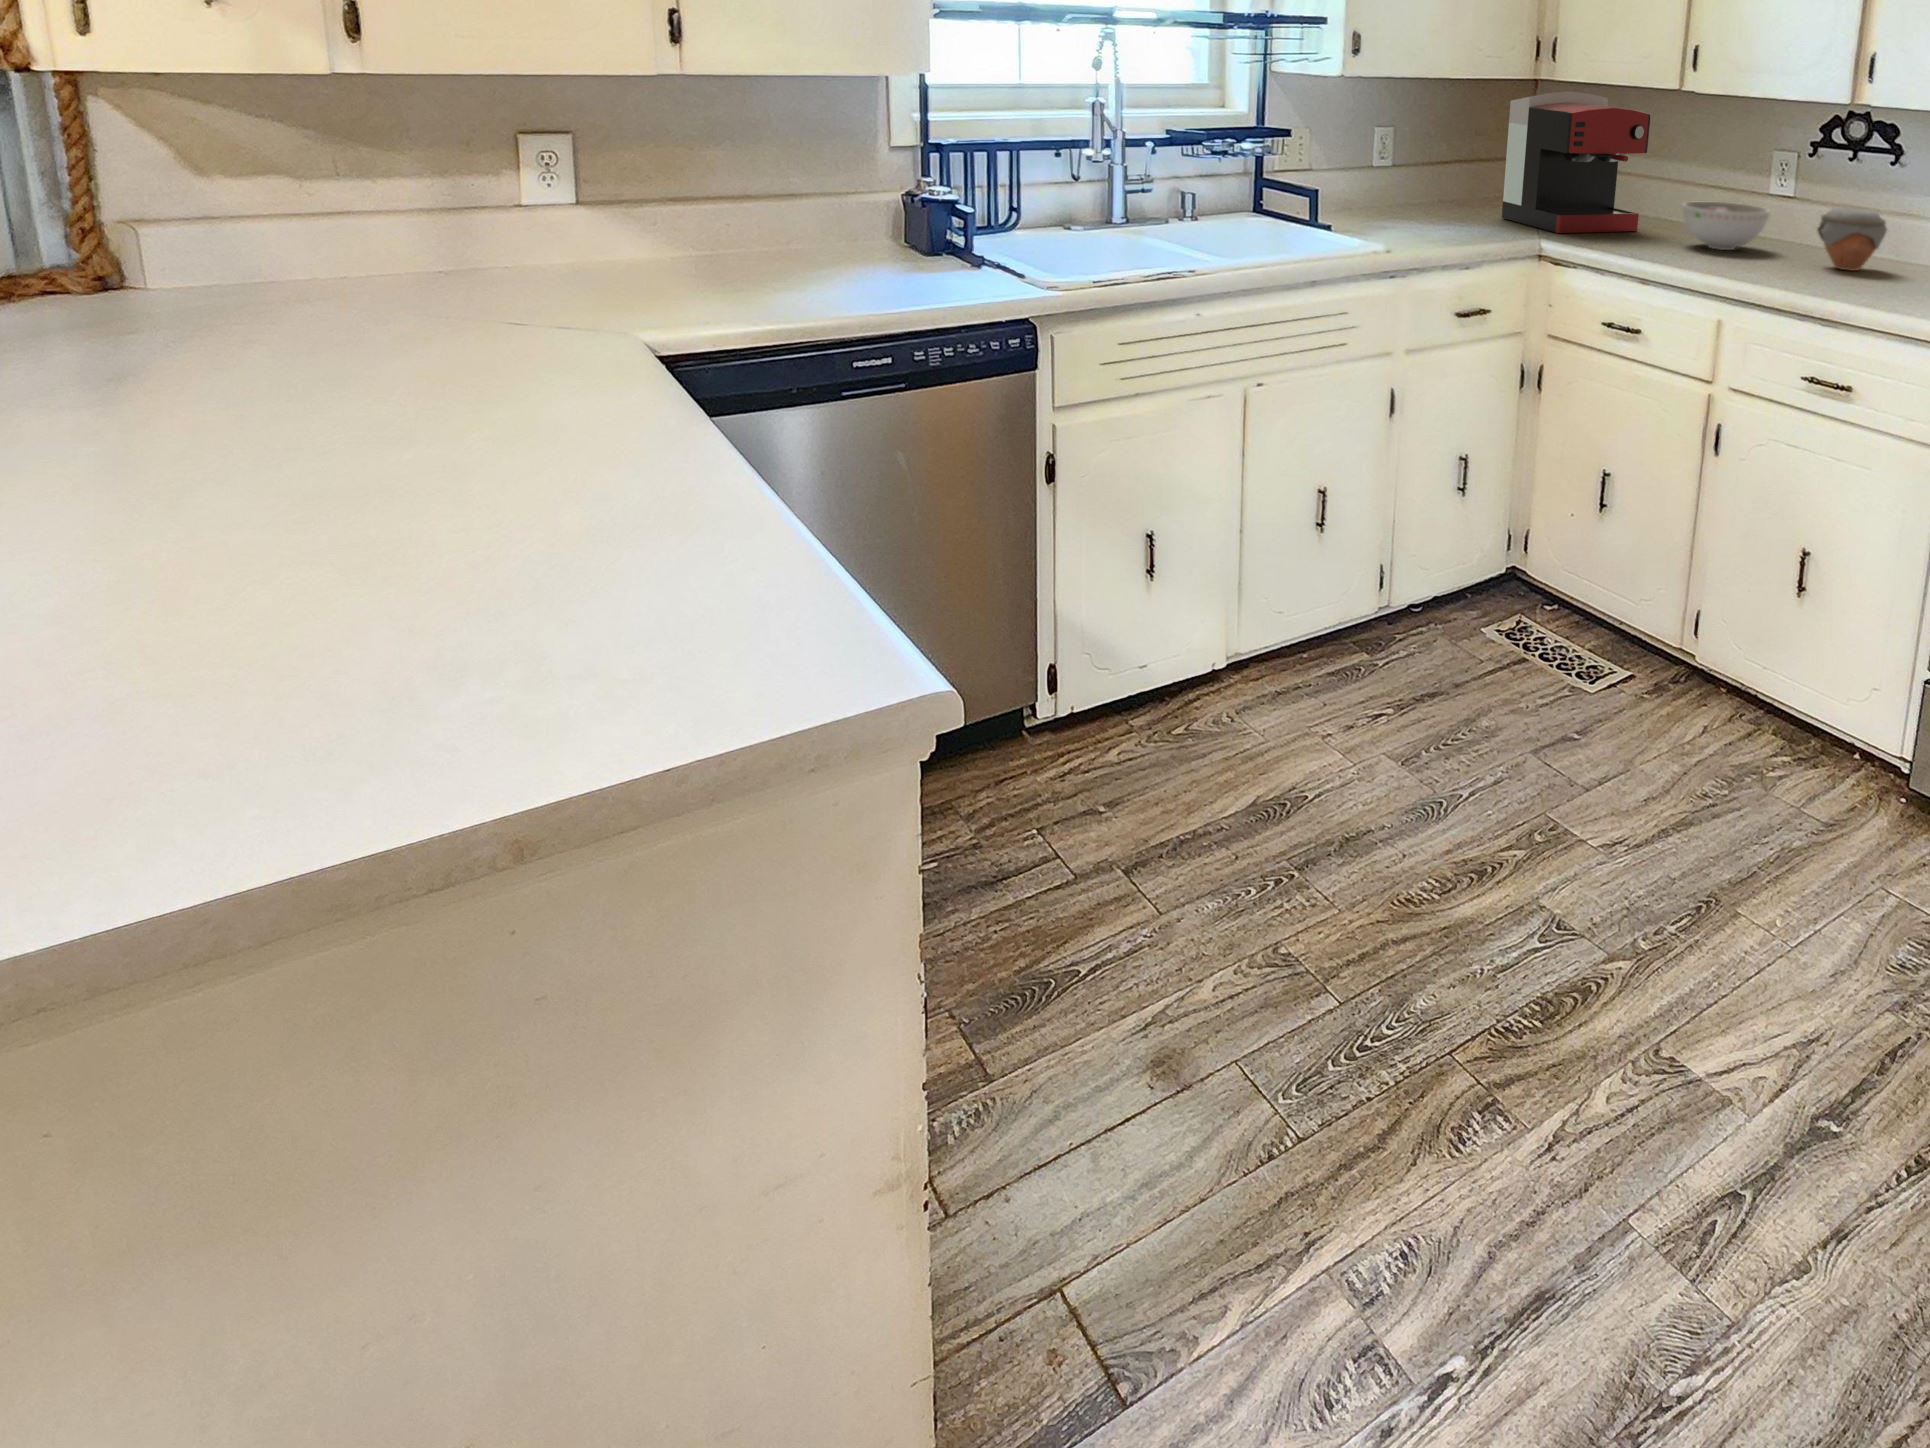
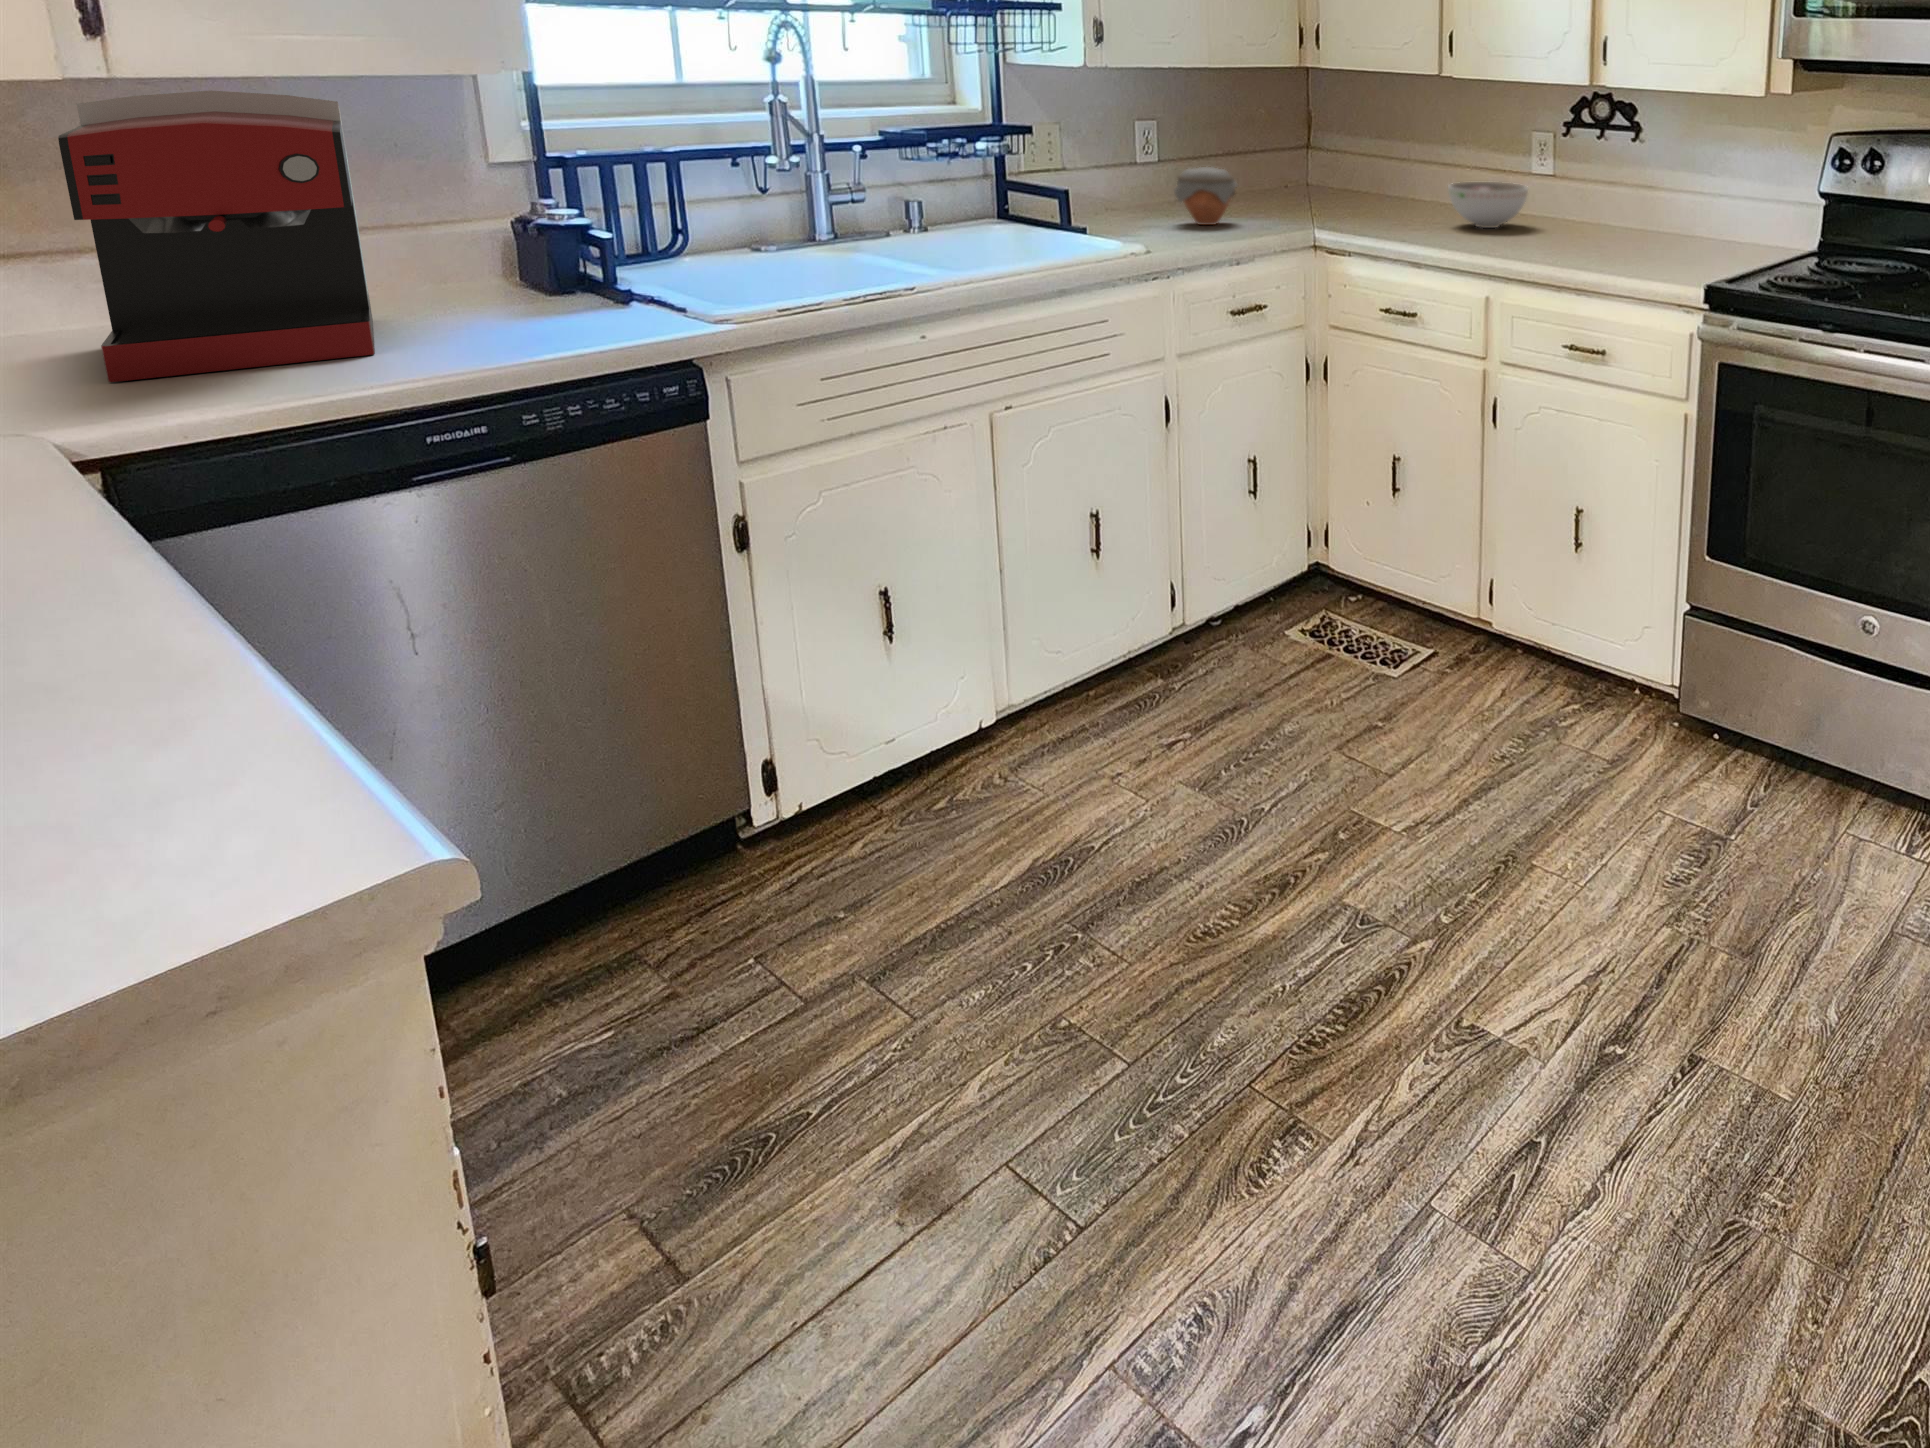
coffee maker: present [1502,91,1650,233] -> present [58,90,375,382]
jar: present [1817,207,1887,271] -> present [1174,167,1237,225]

